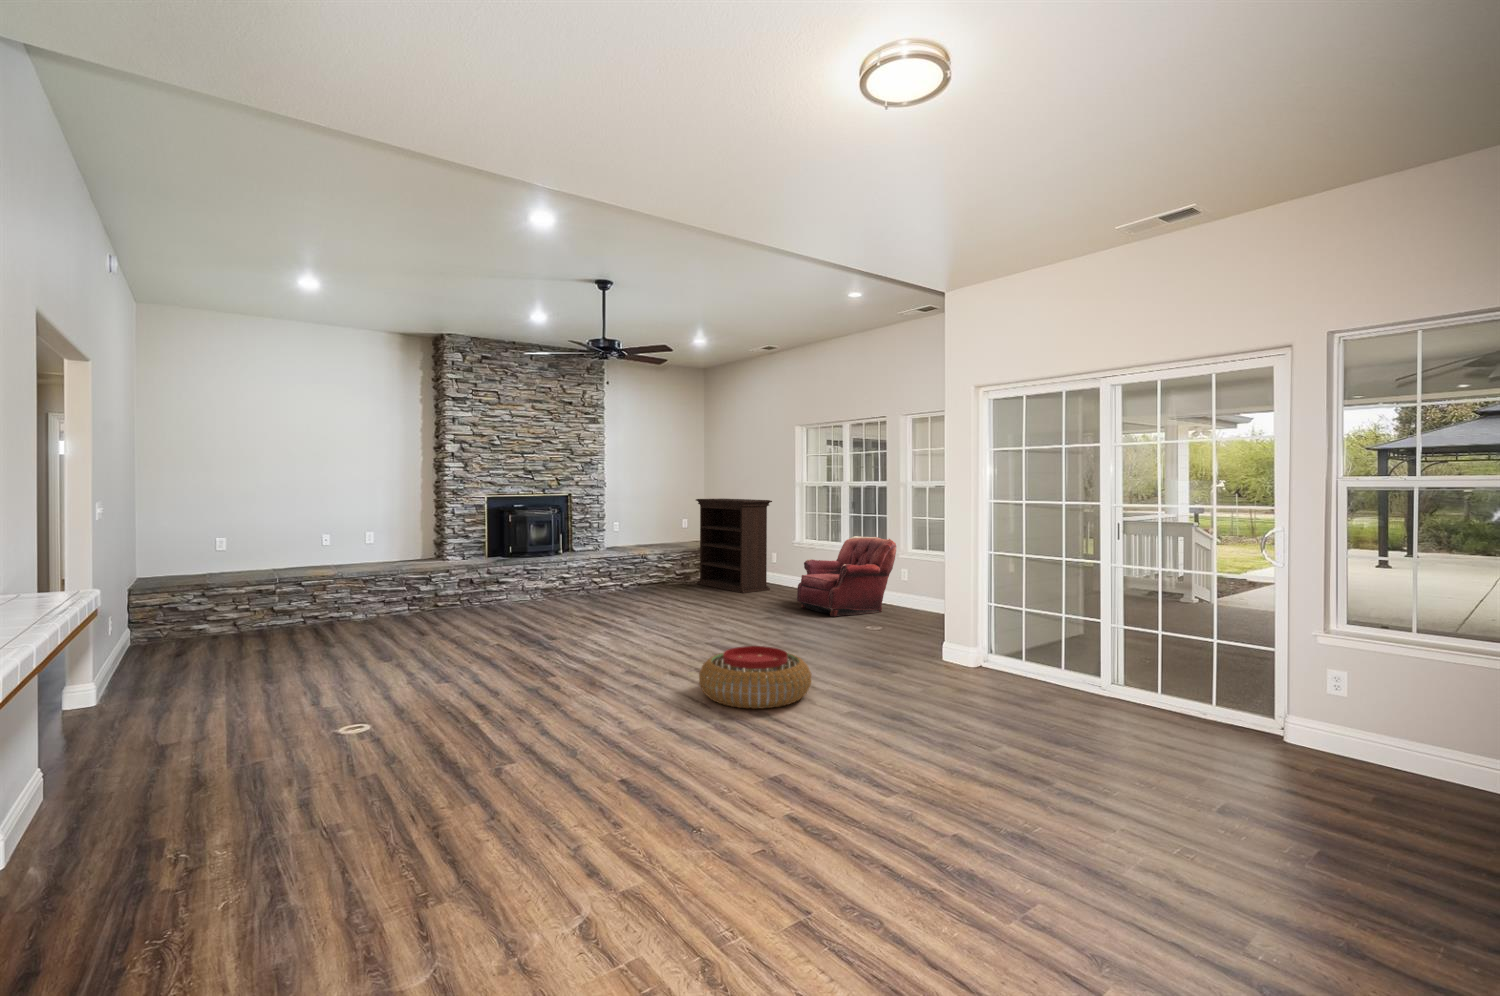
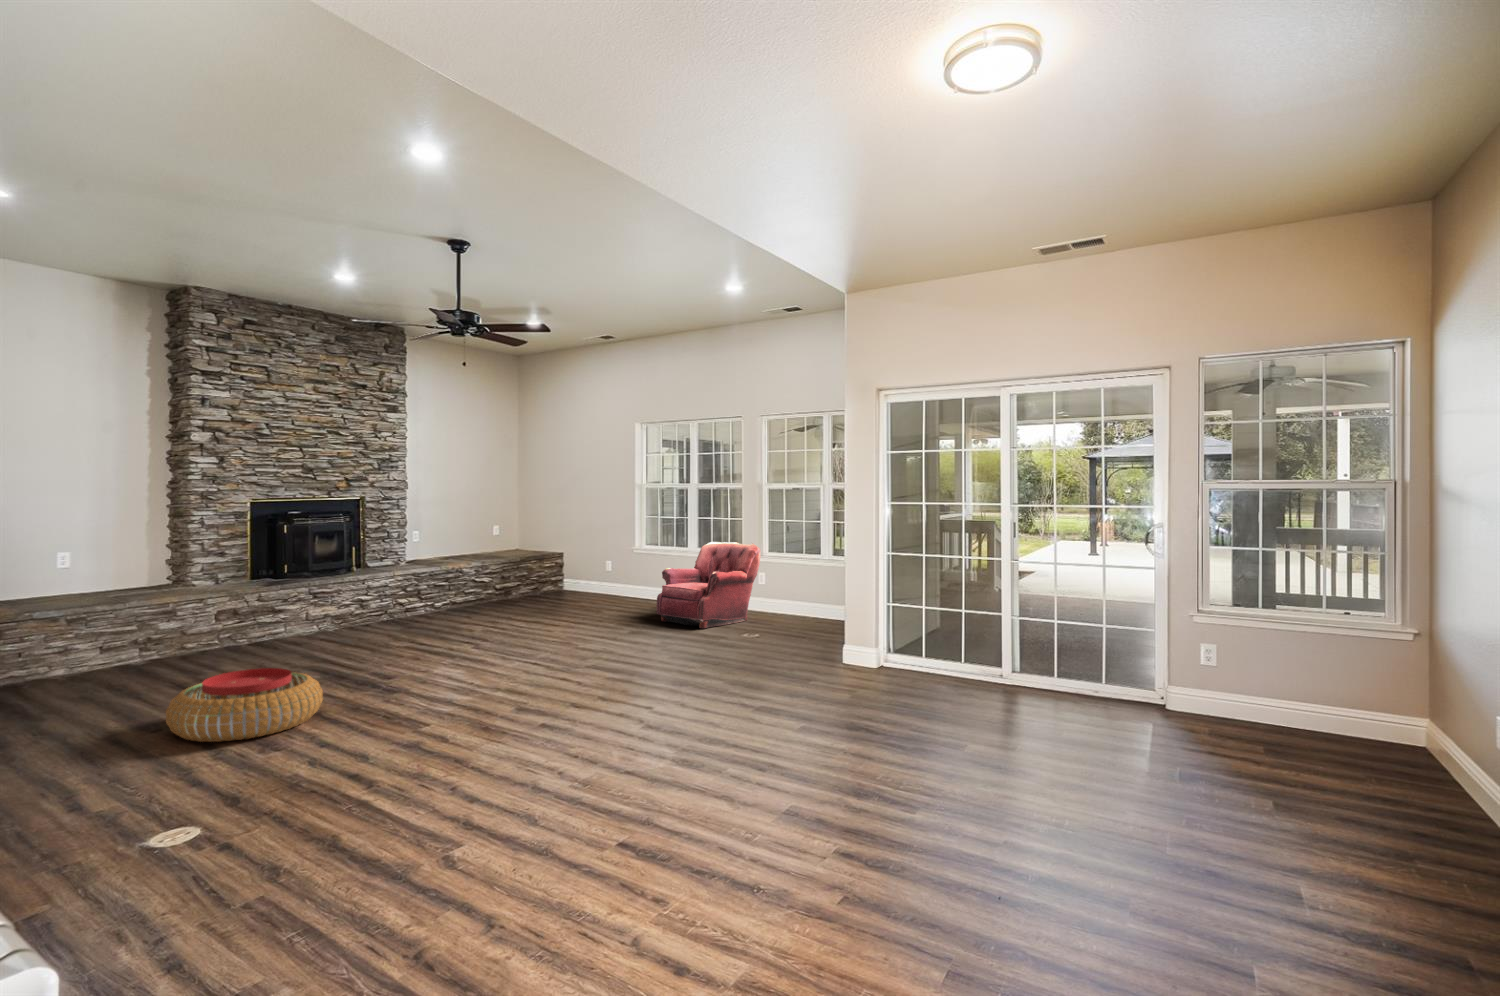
bookshelf: present [696,499,772,593] -> none [519,503,614,608]
pouf: present [699,646,811,709] -> present [166,668,323,742]

